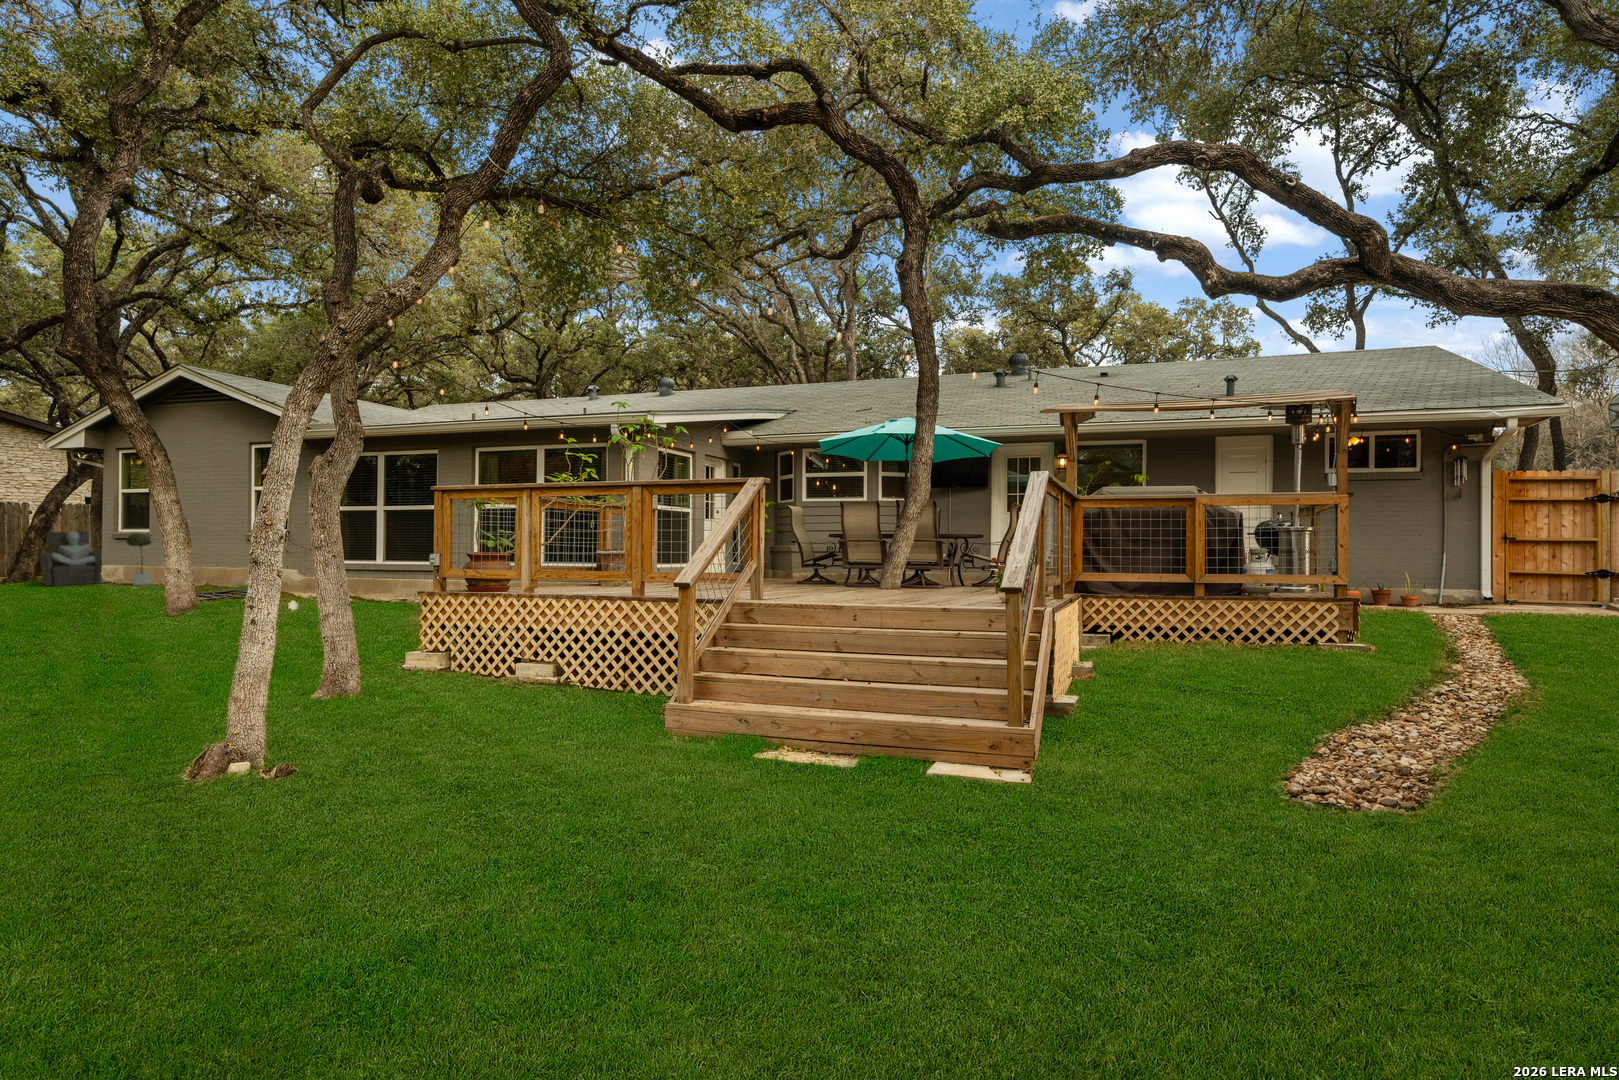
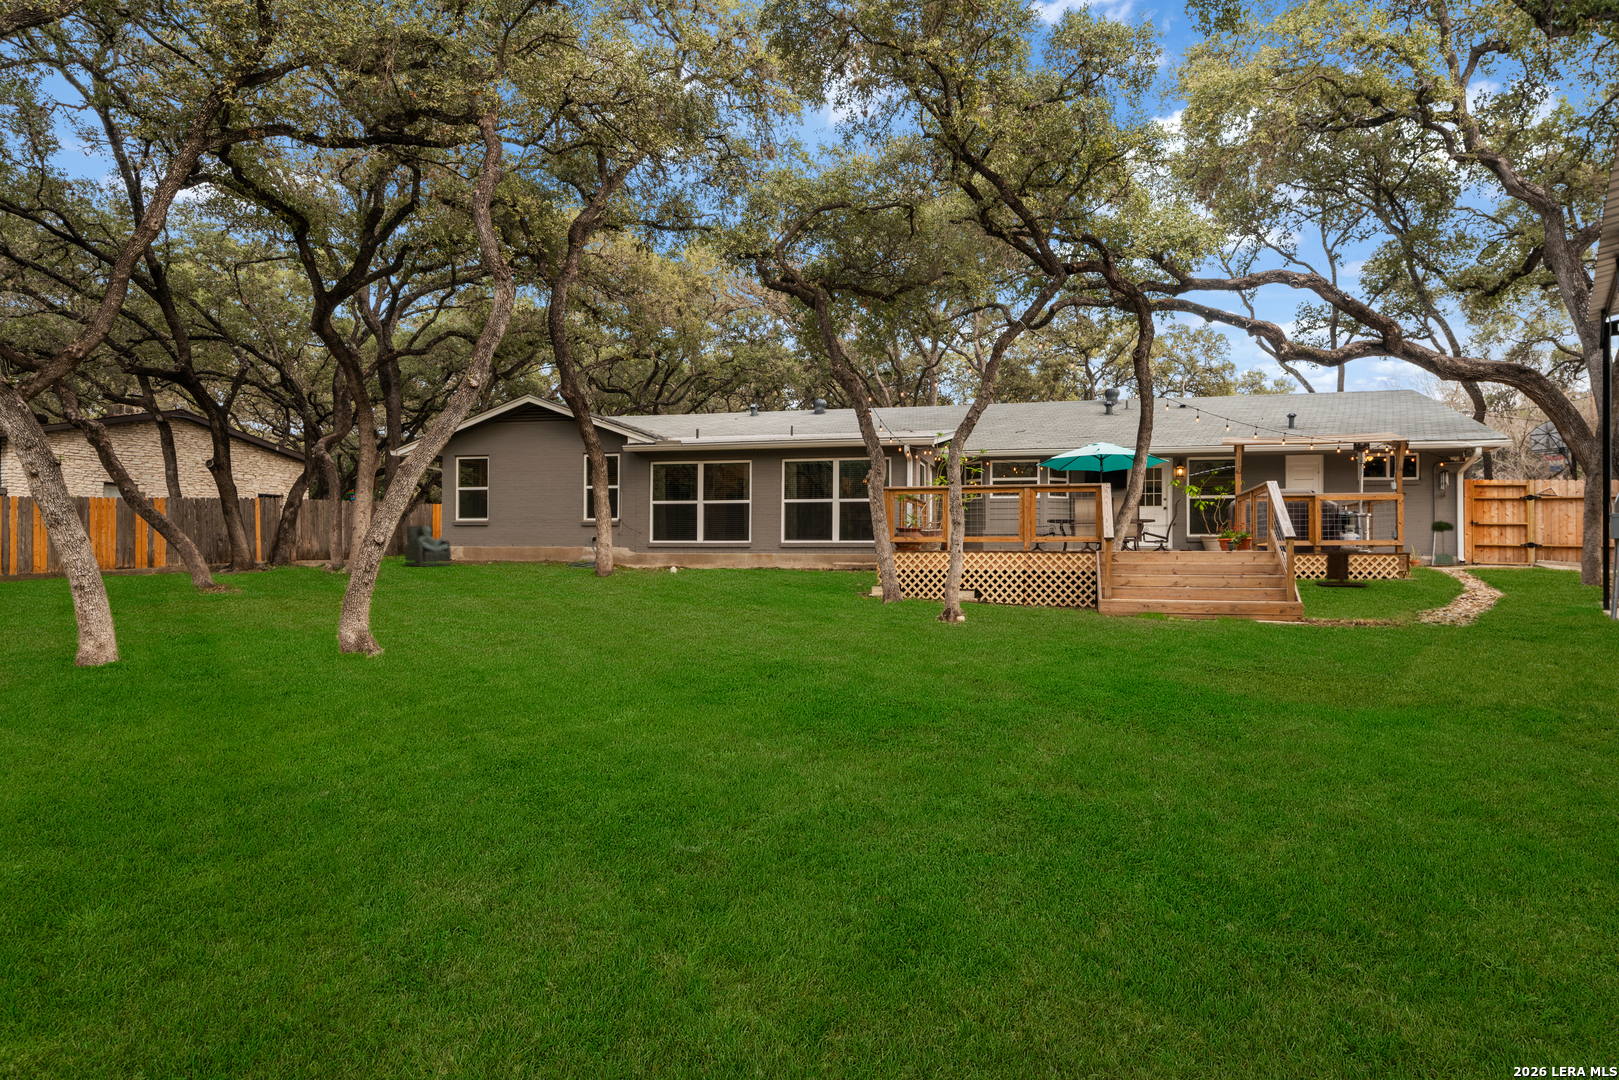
potted tree: present [126,533,152,585] -> present [1431,520,1454,564]
side table: none [1194,591,1276,659] -> present [1315,550,1369,587]

